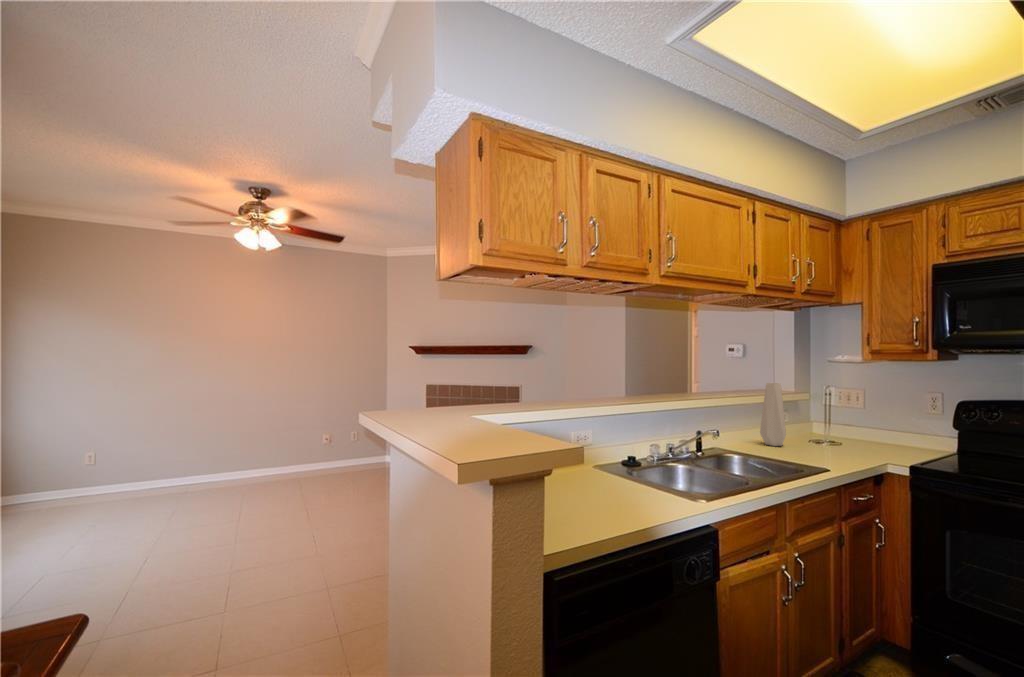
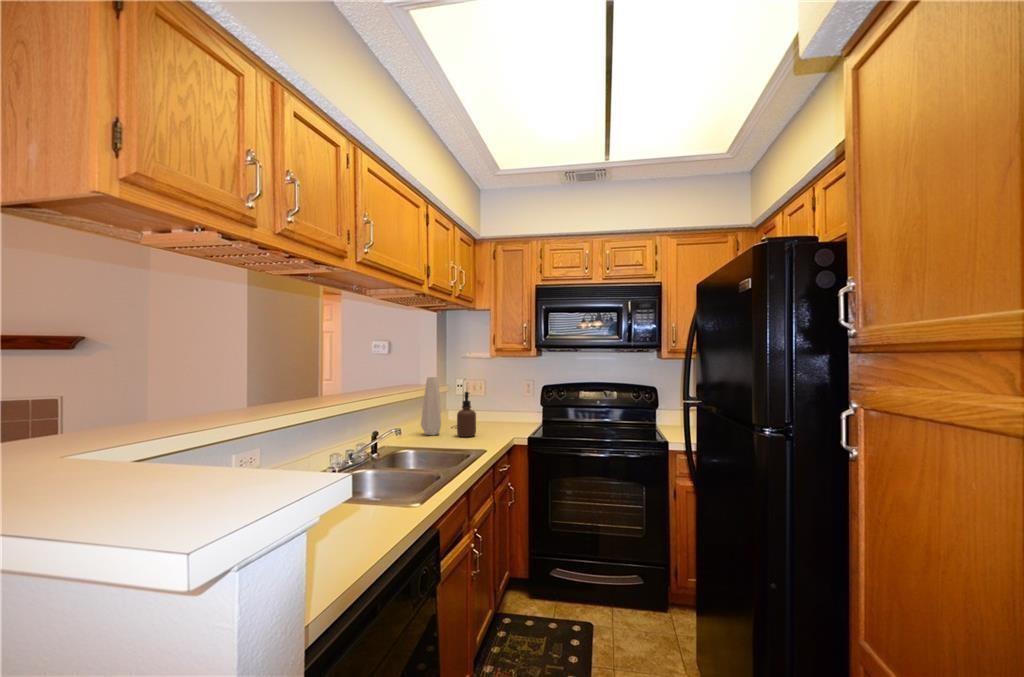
soap dispenser: none [803,402,830,455] -> present [457,392,476,437]

